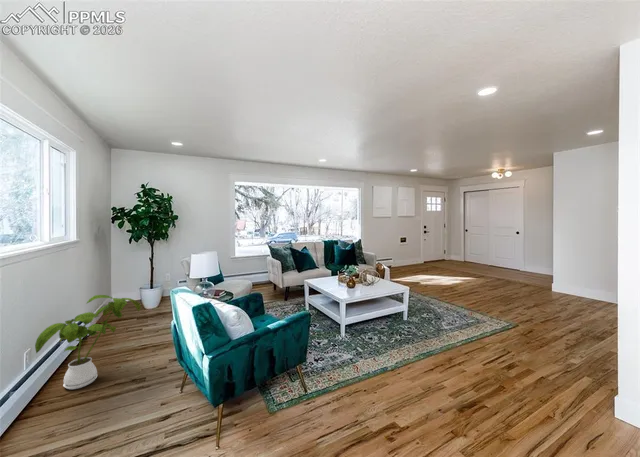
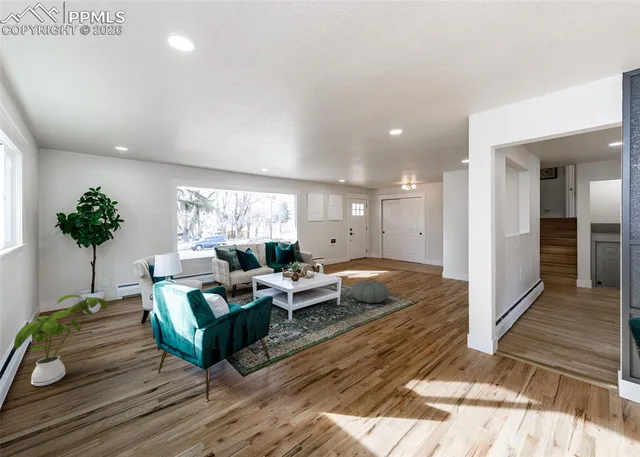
pouf: none [422,291,474,322] -> present [352,281,389,303]

